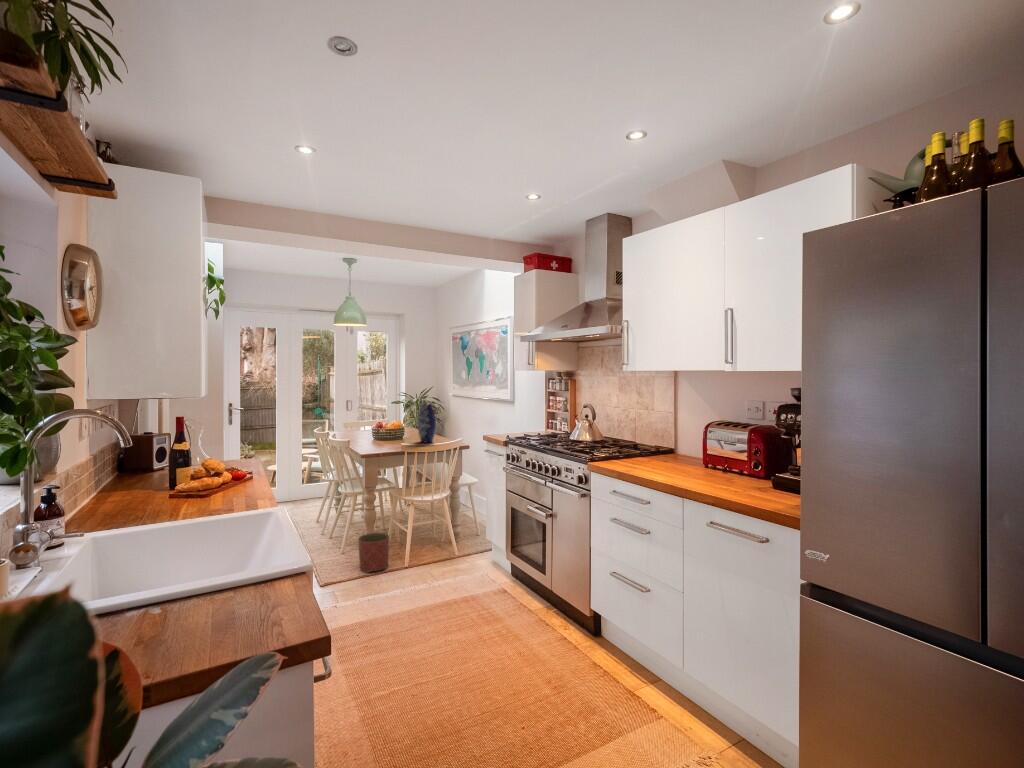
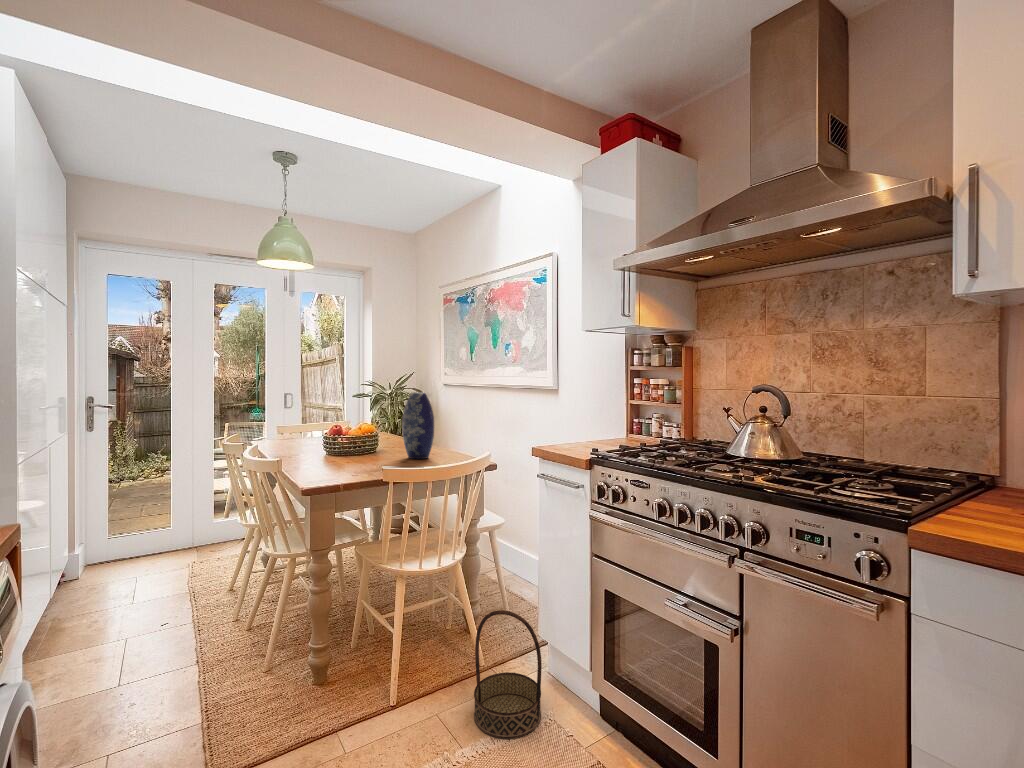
basket: none [446,518,481,578] -> present [474,610,542,739]
planter: present [358,533,389,573] -> none [295,638,358,732]

